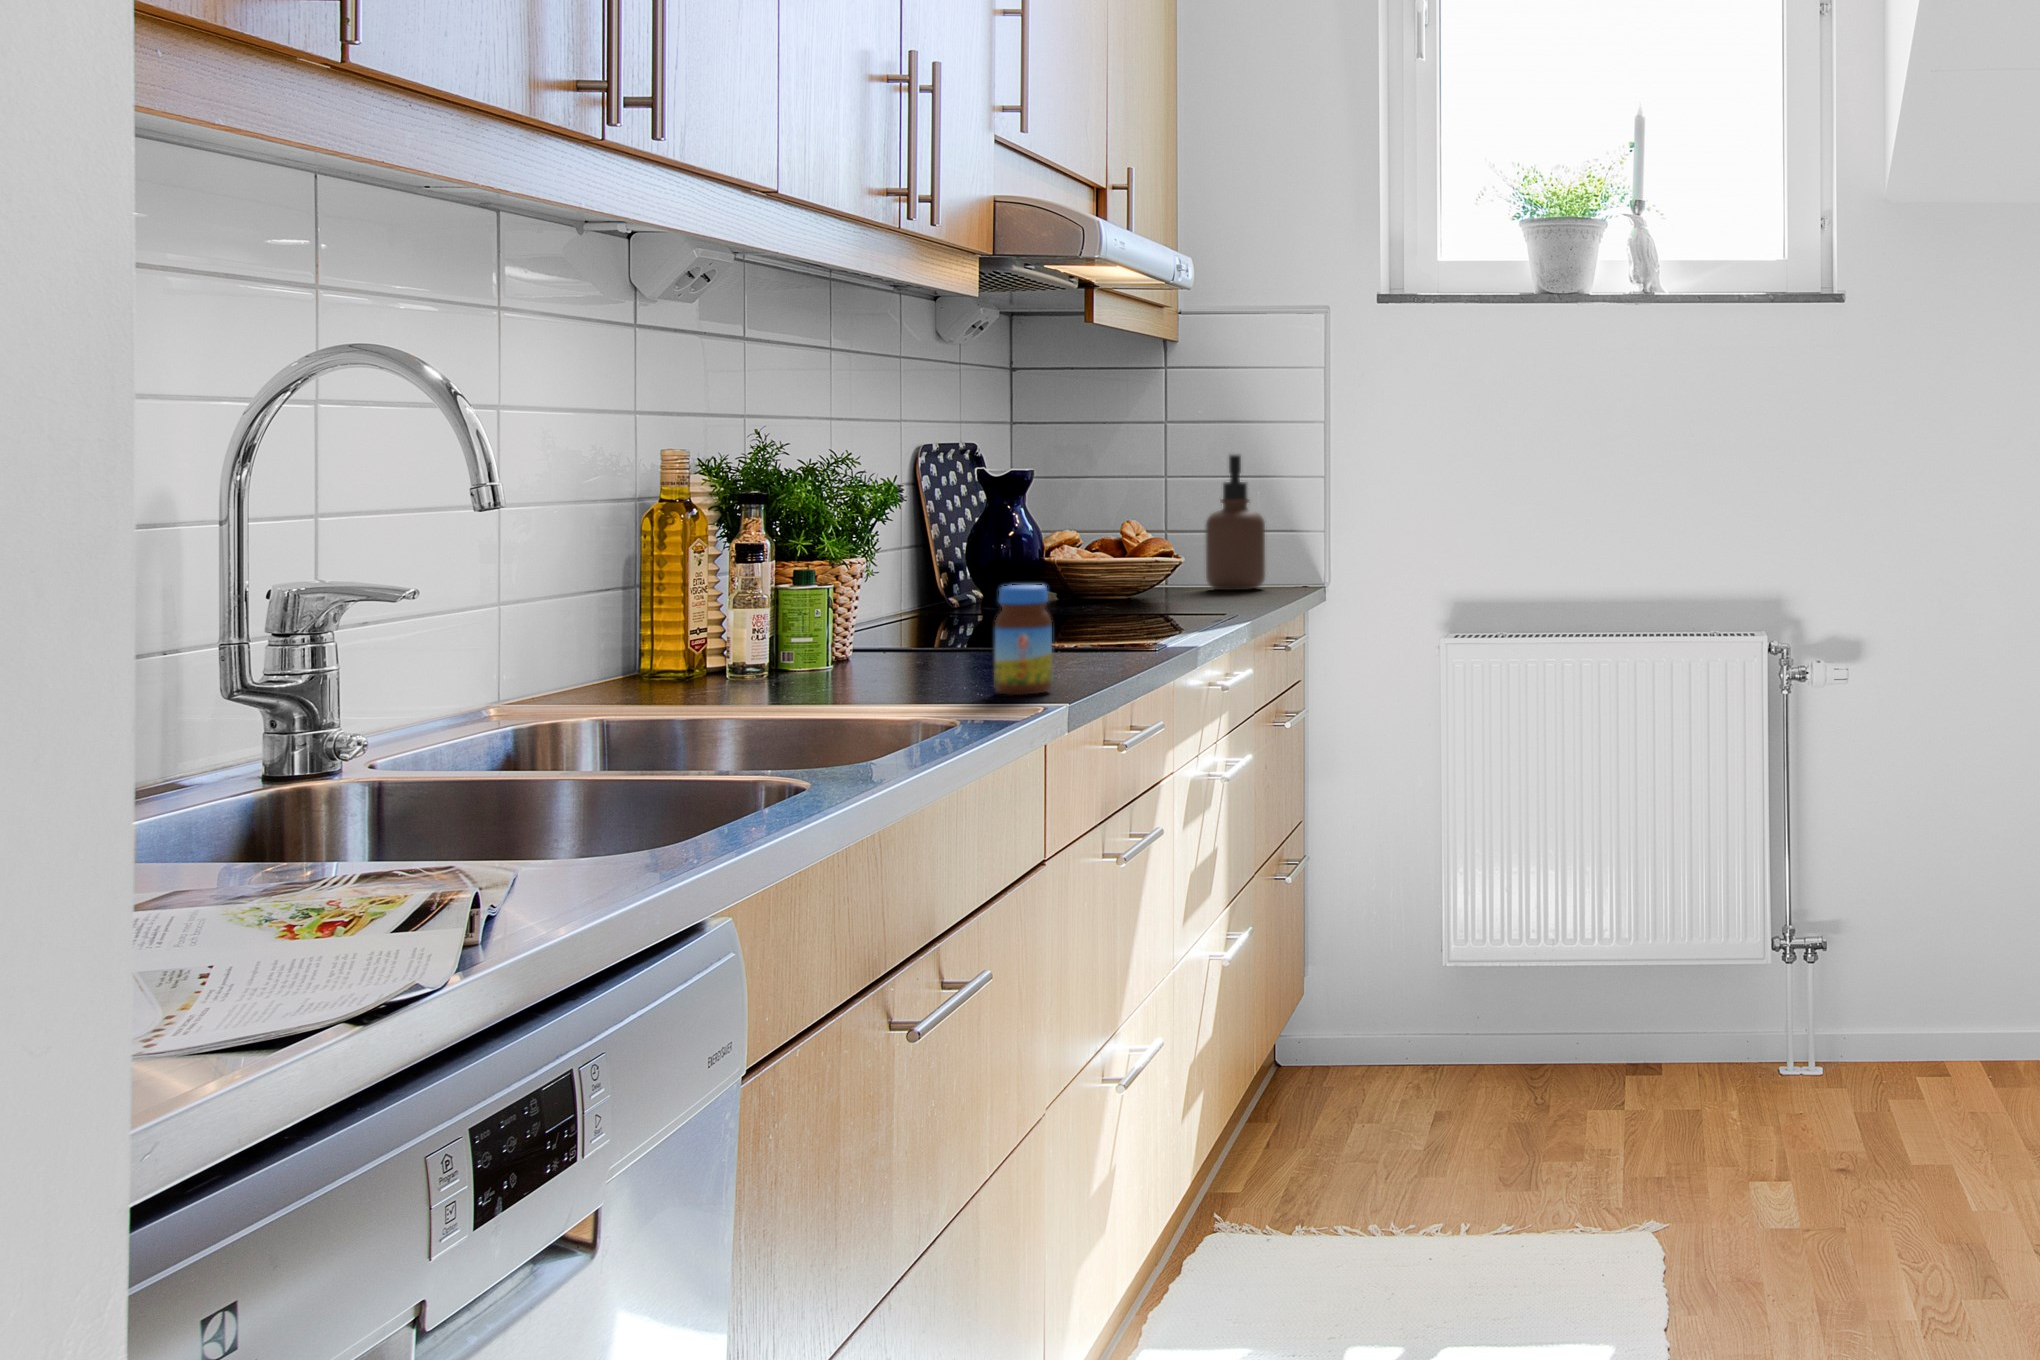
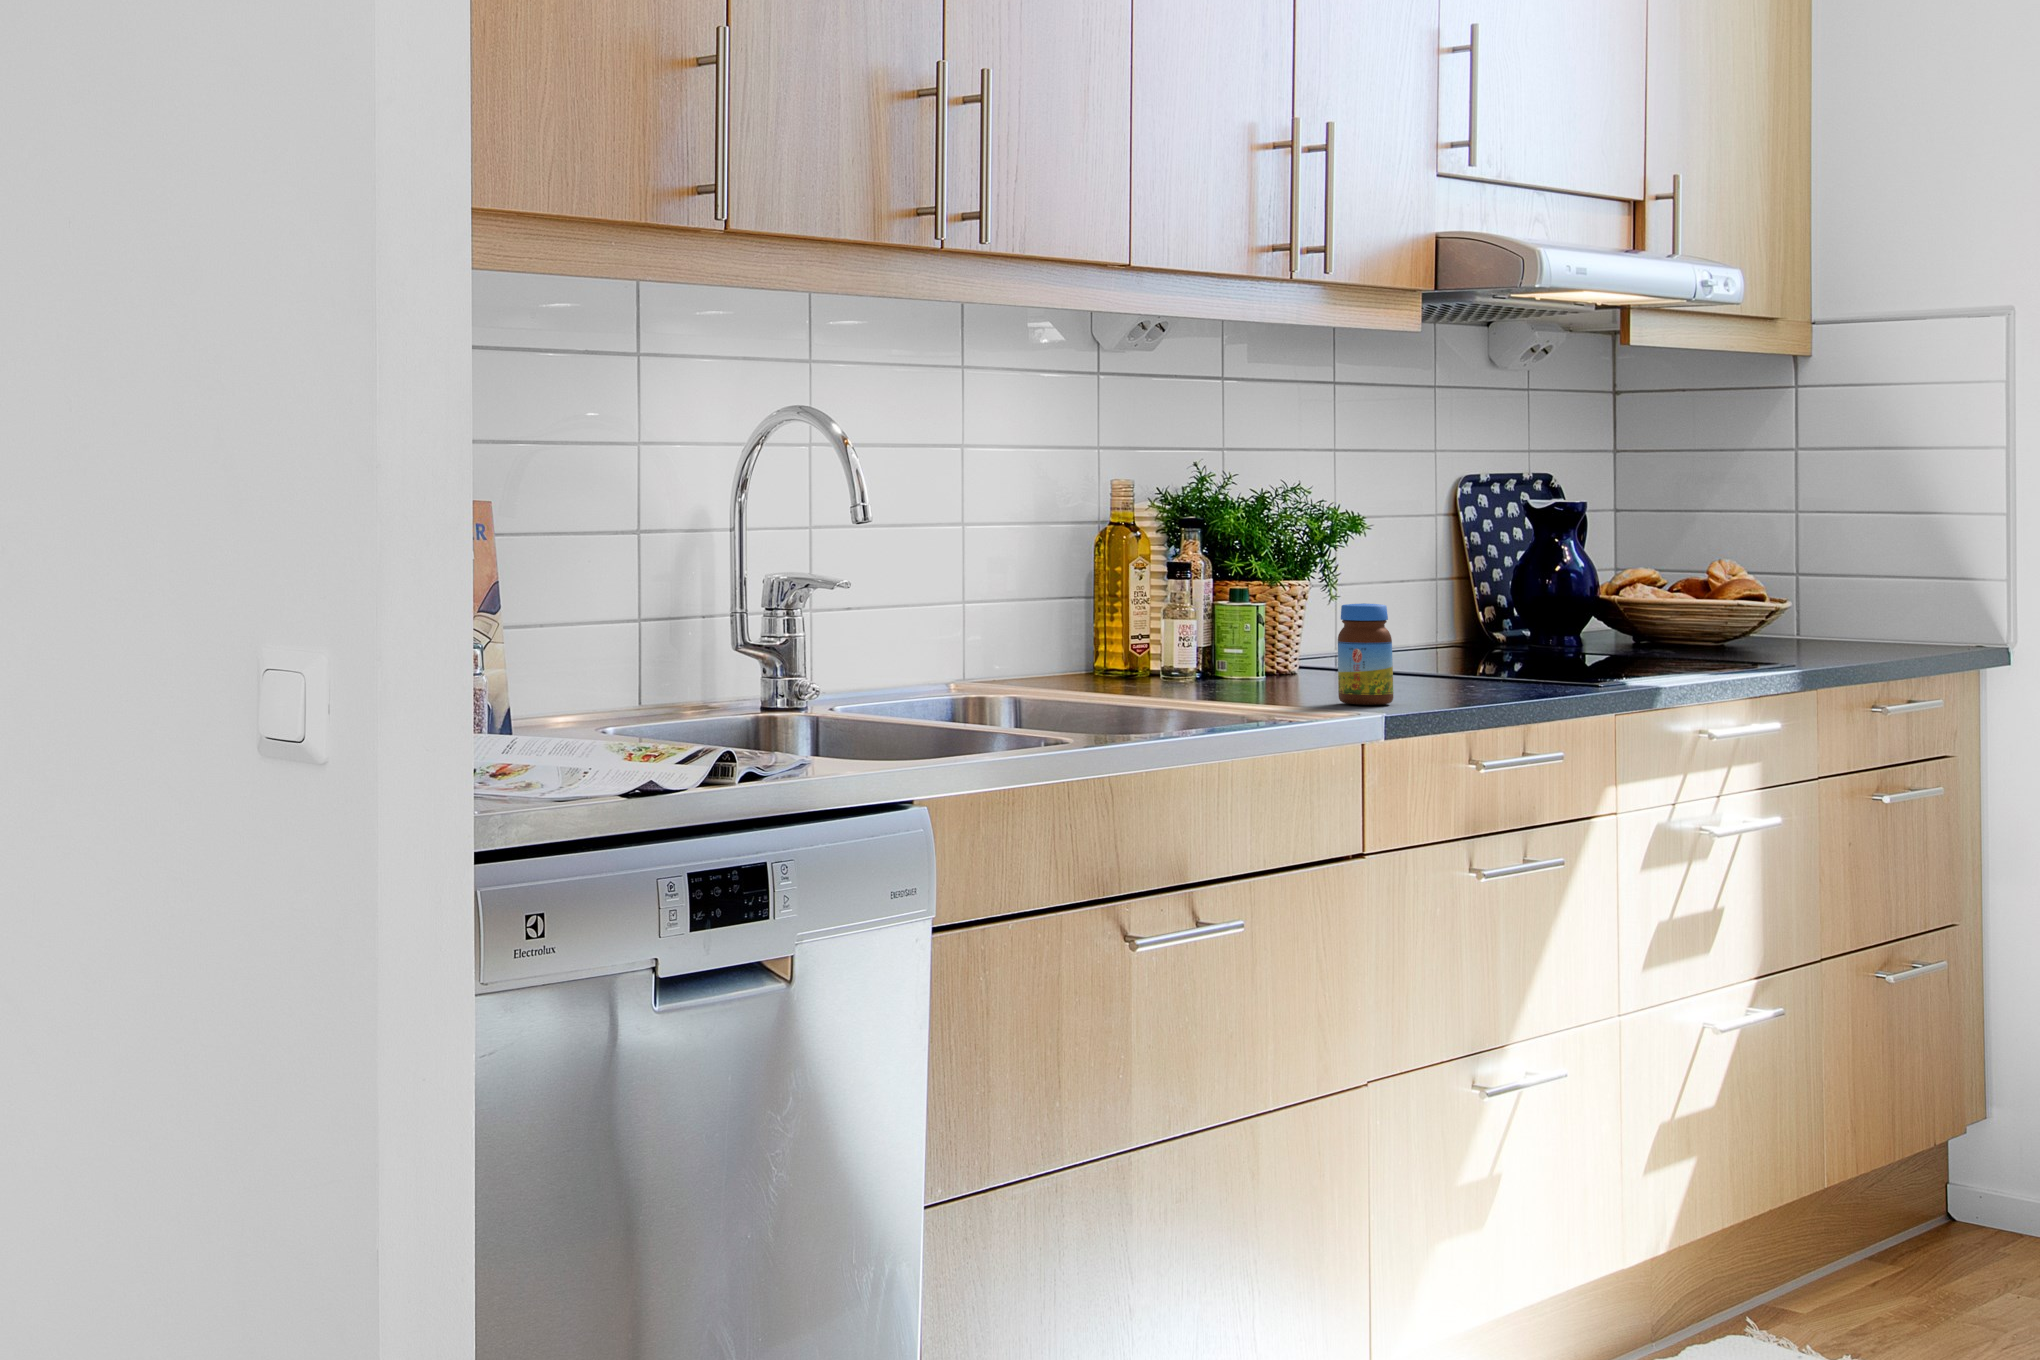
soap dispenser: present [1206,455,1265,590] -> none [1840,482,1923,643]

